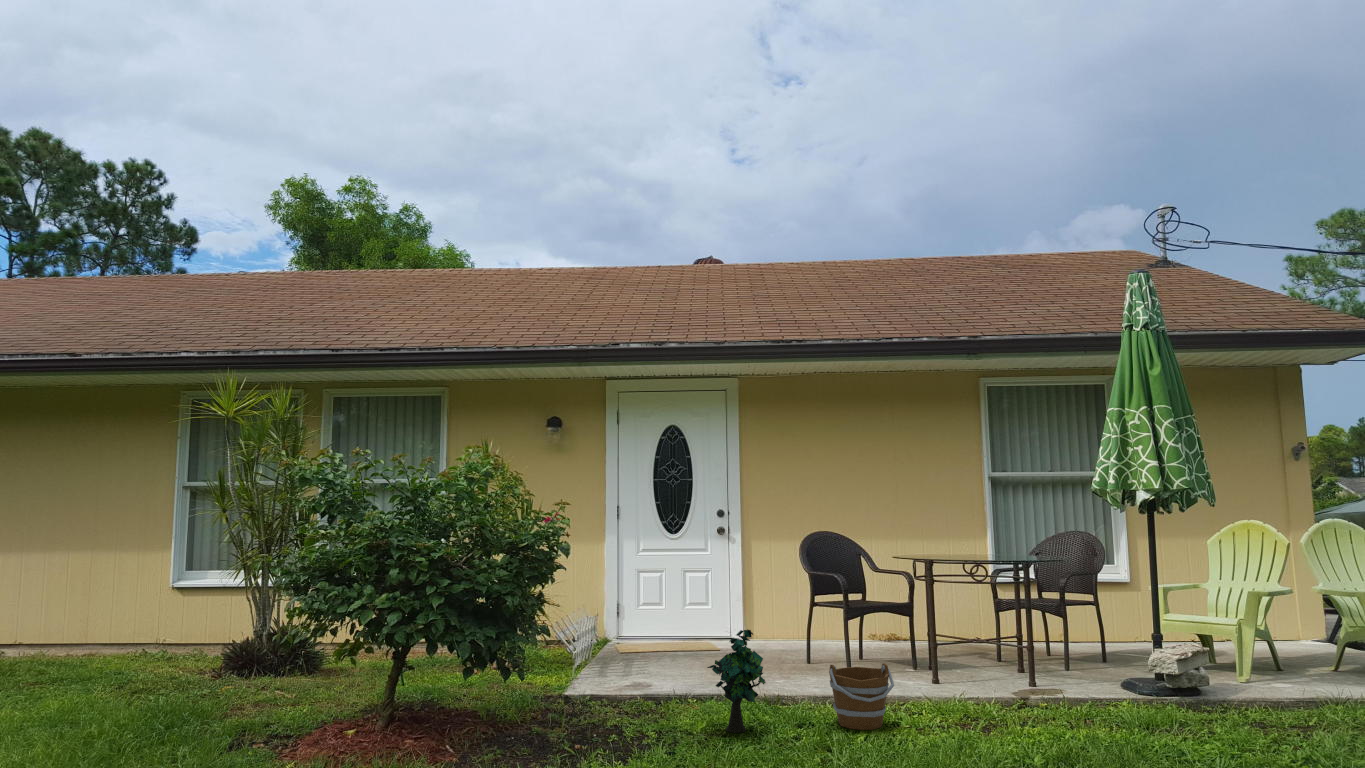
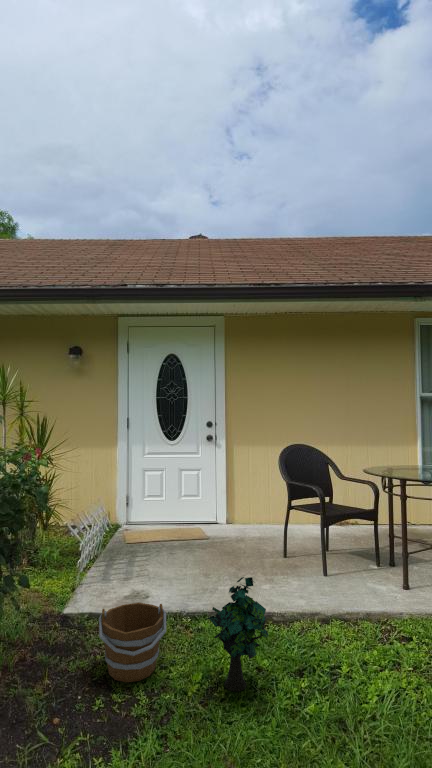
bucket: present [829,663,894,730] -> present [99,603,166,682]

